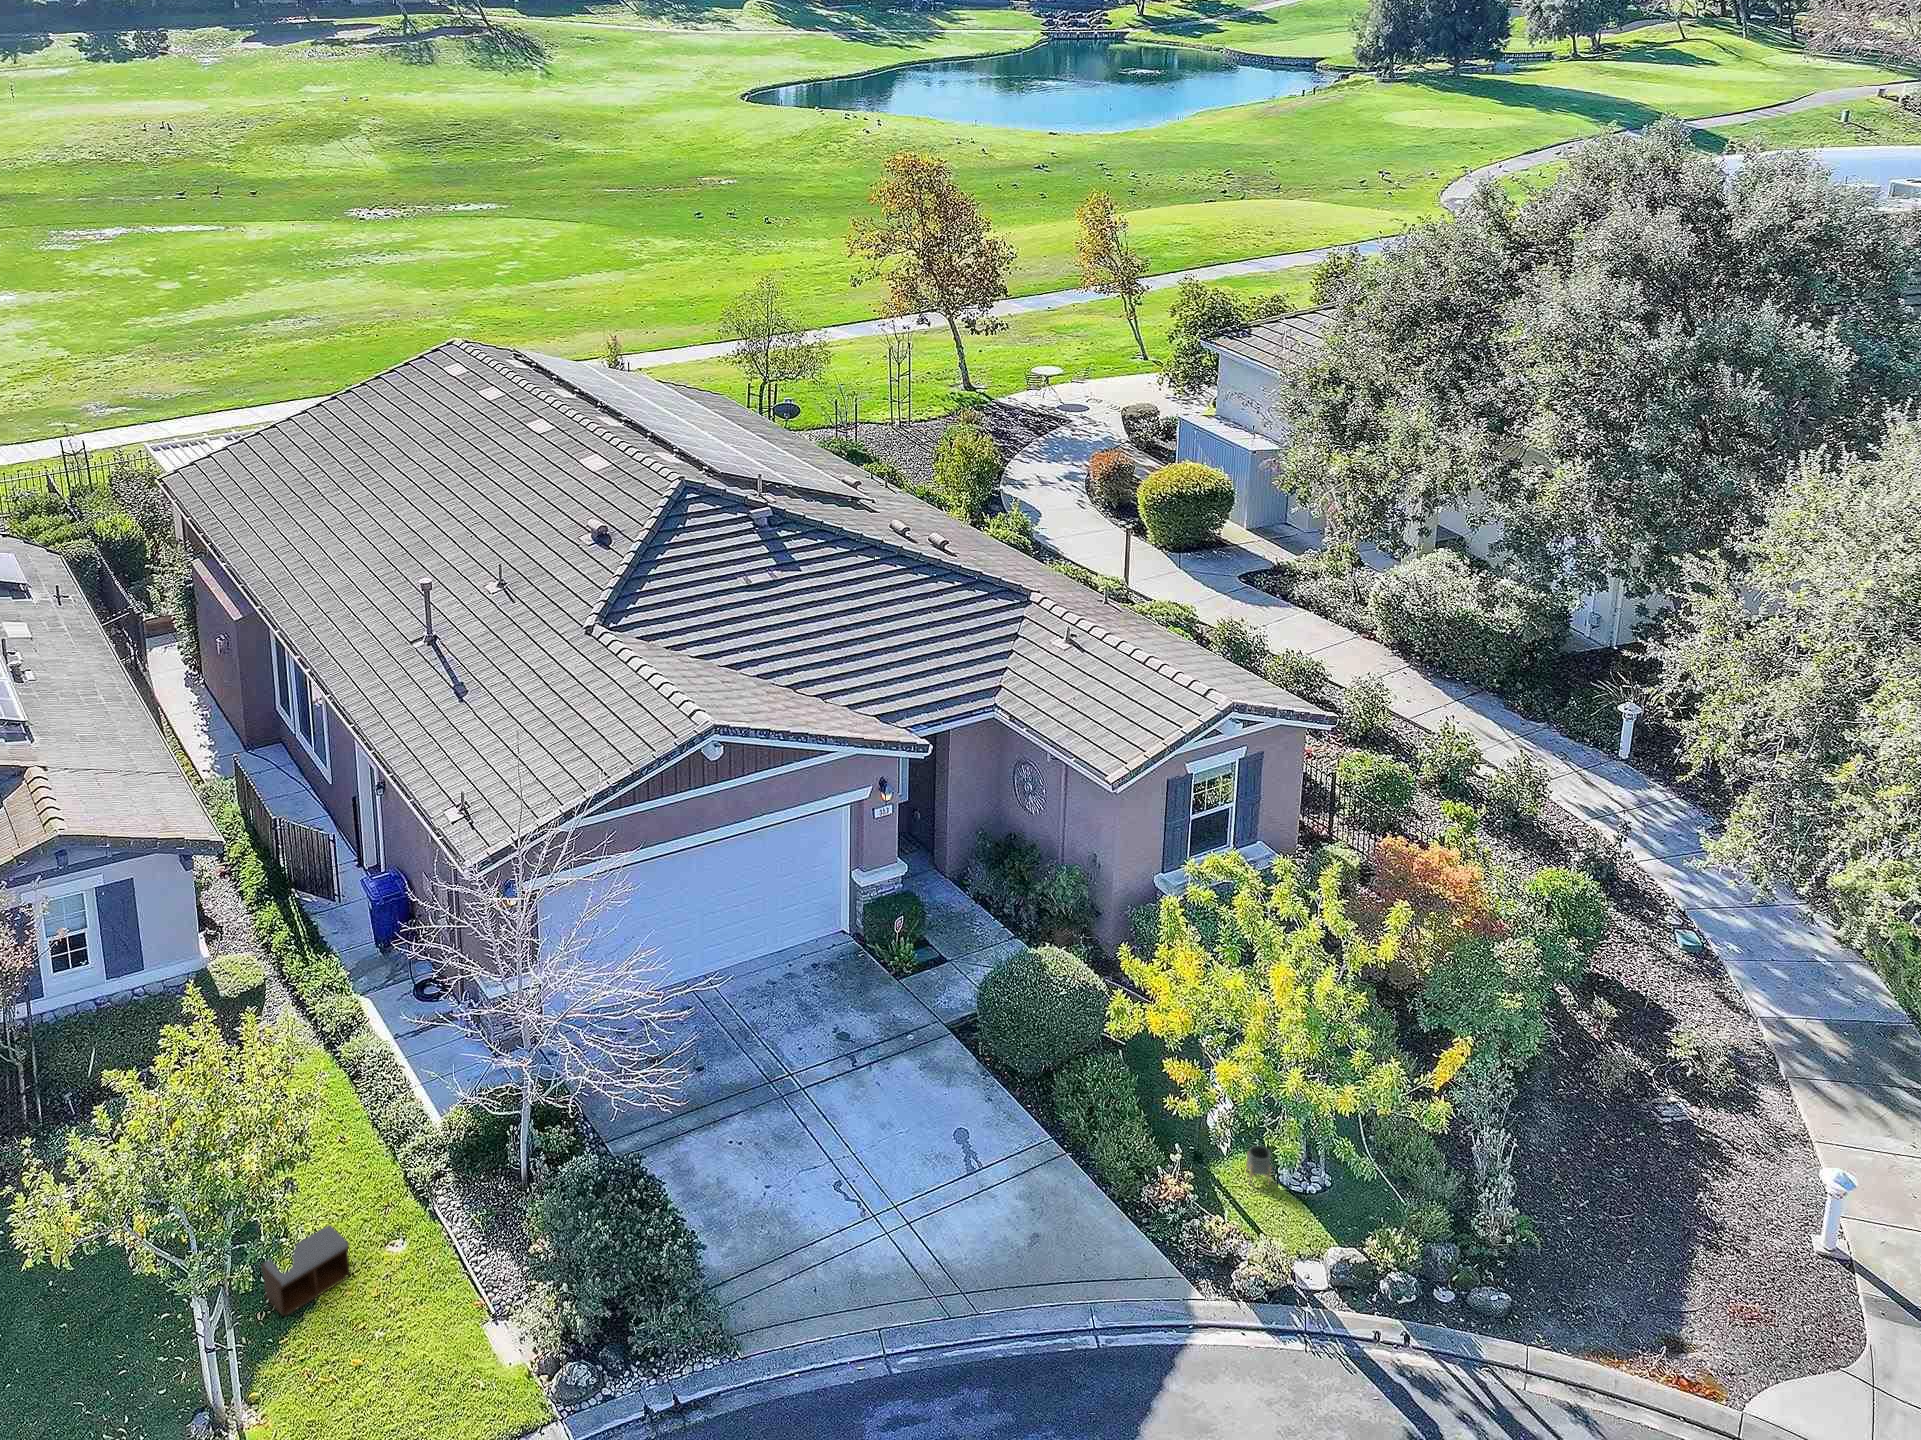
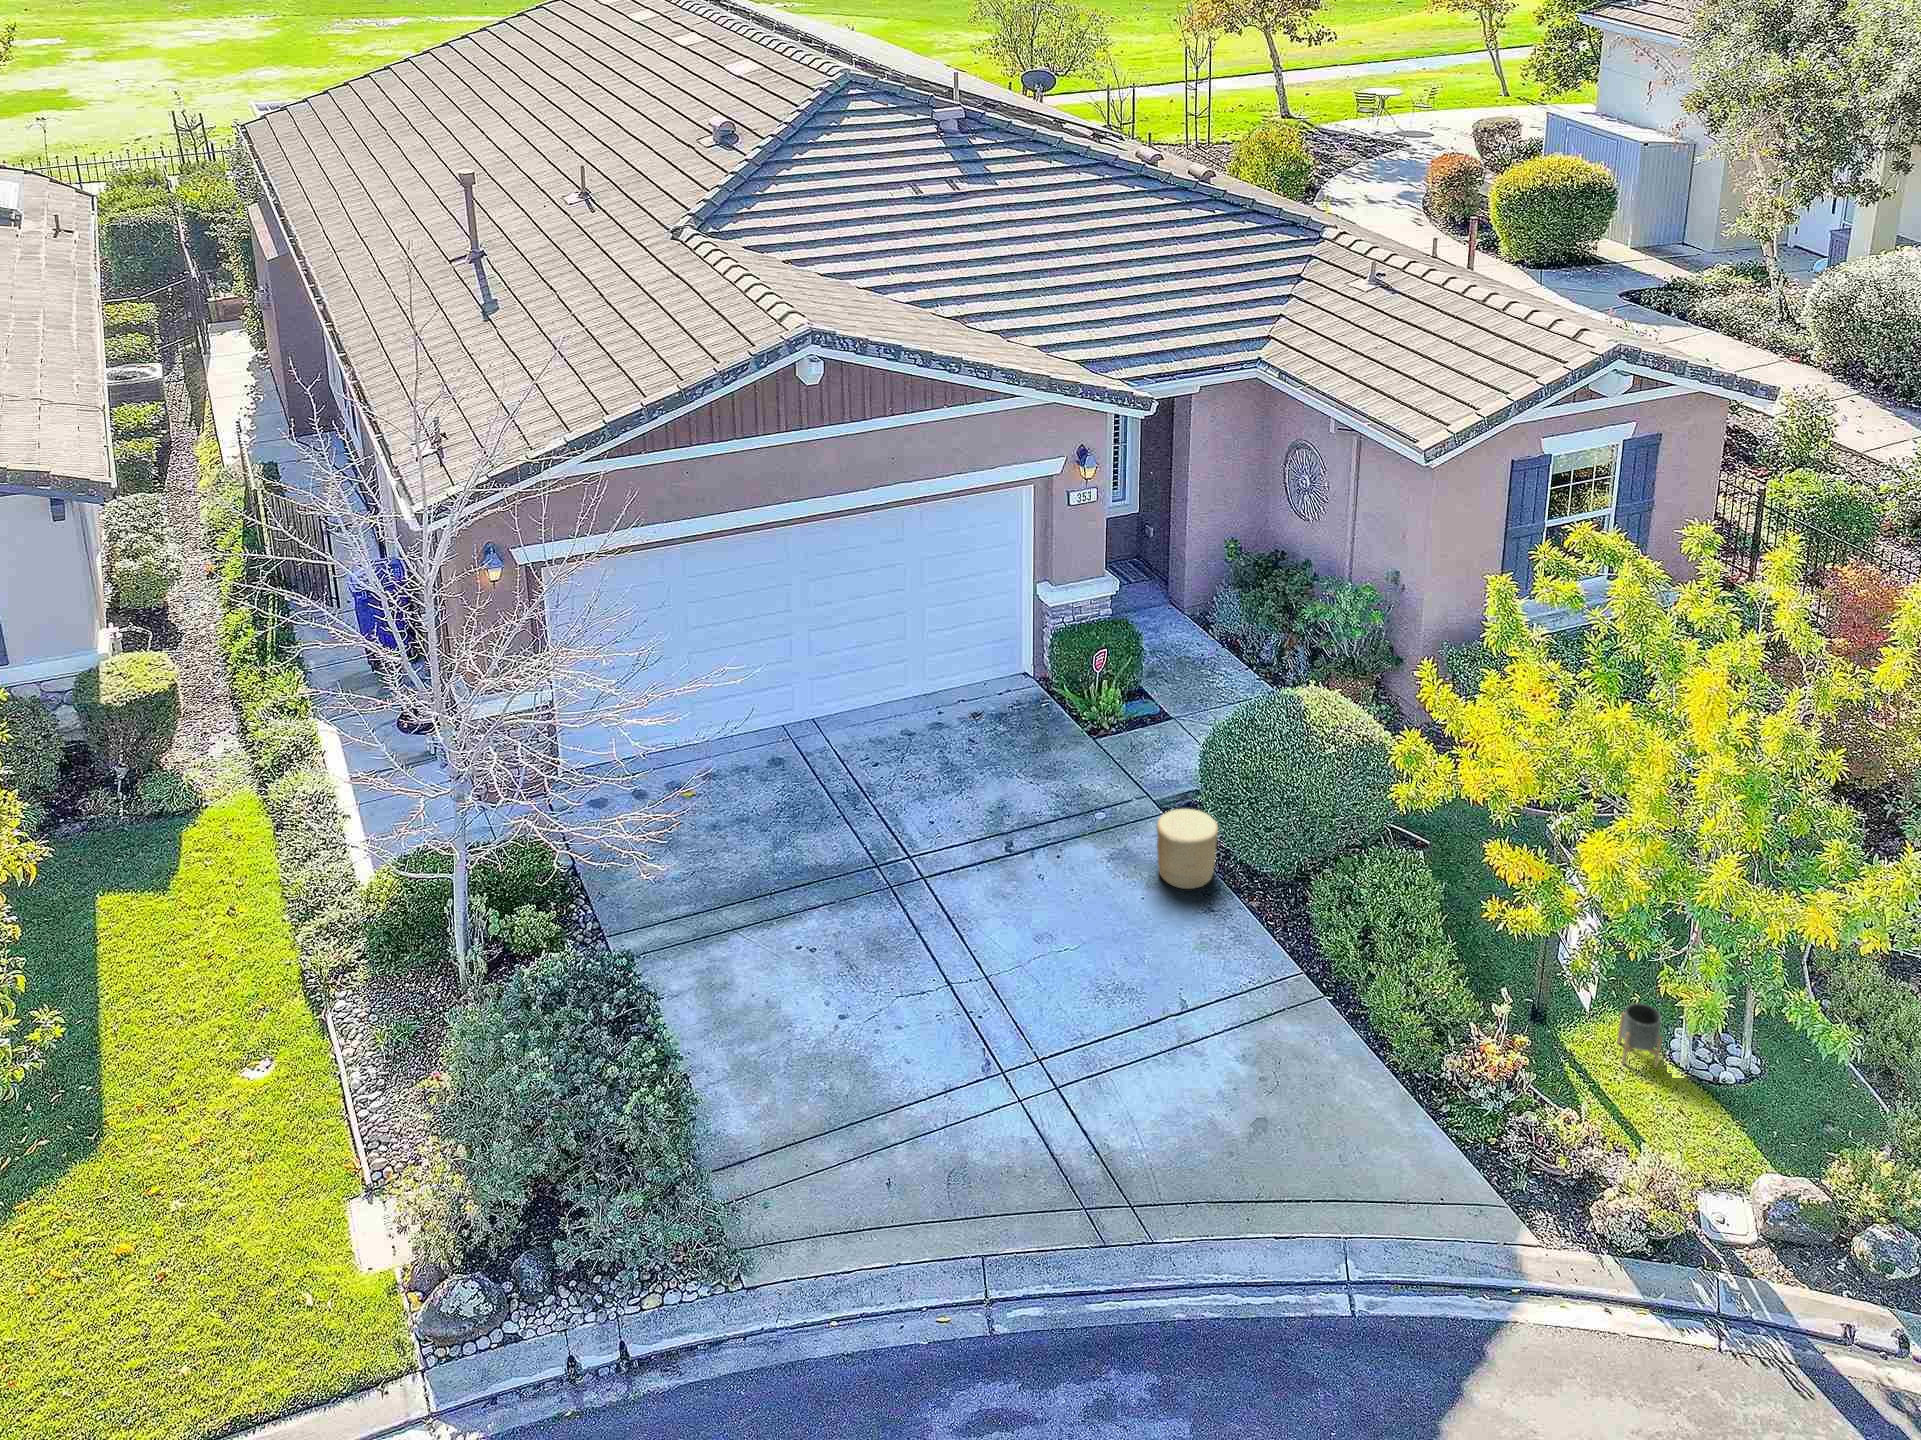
woven basket: none [953,1030,993,1085] -> present [1156,809,1218,889]
bench: present [261,1225,351,1315] -> none [17,1026,173,1161]

